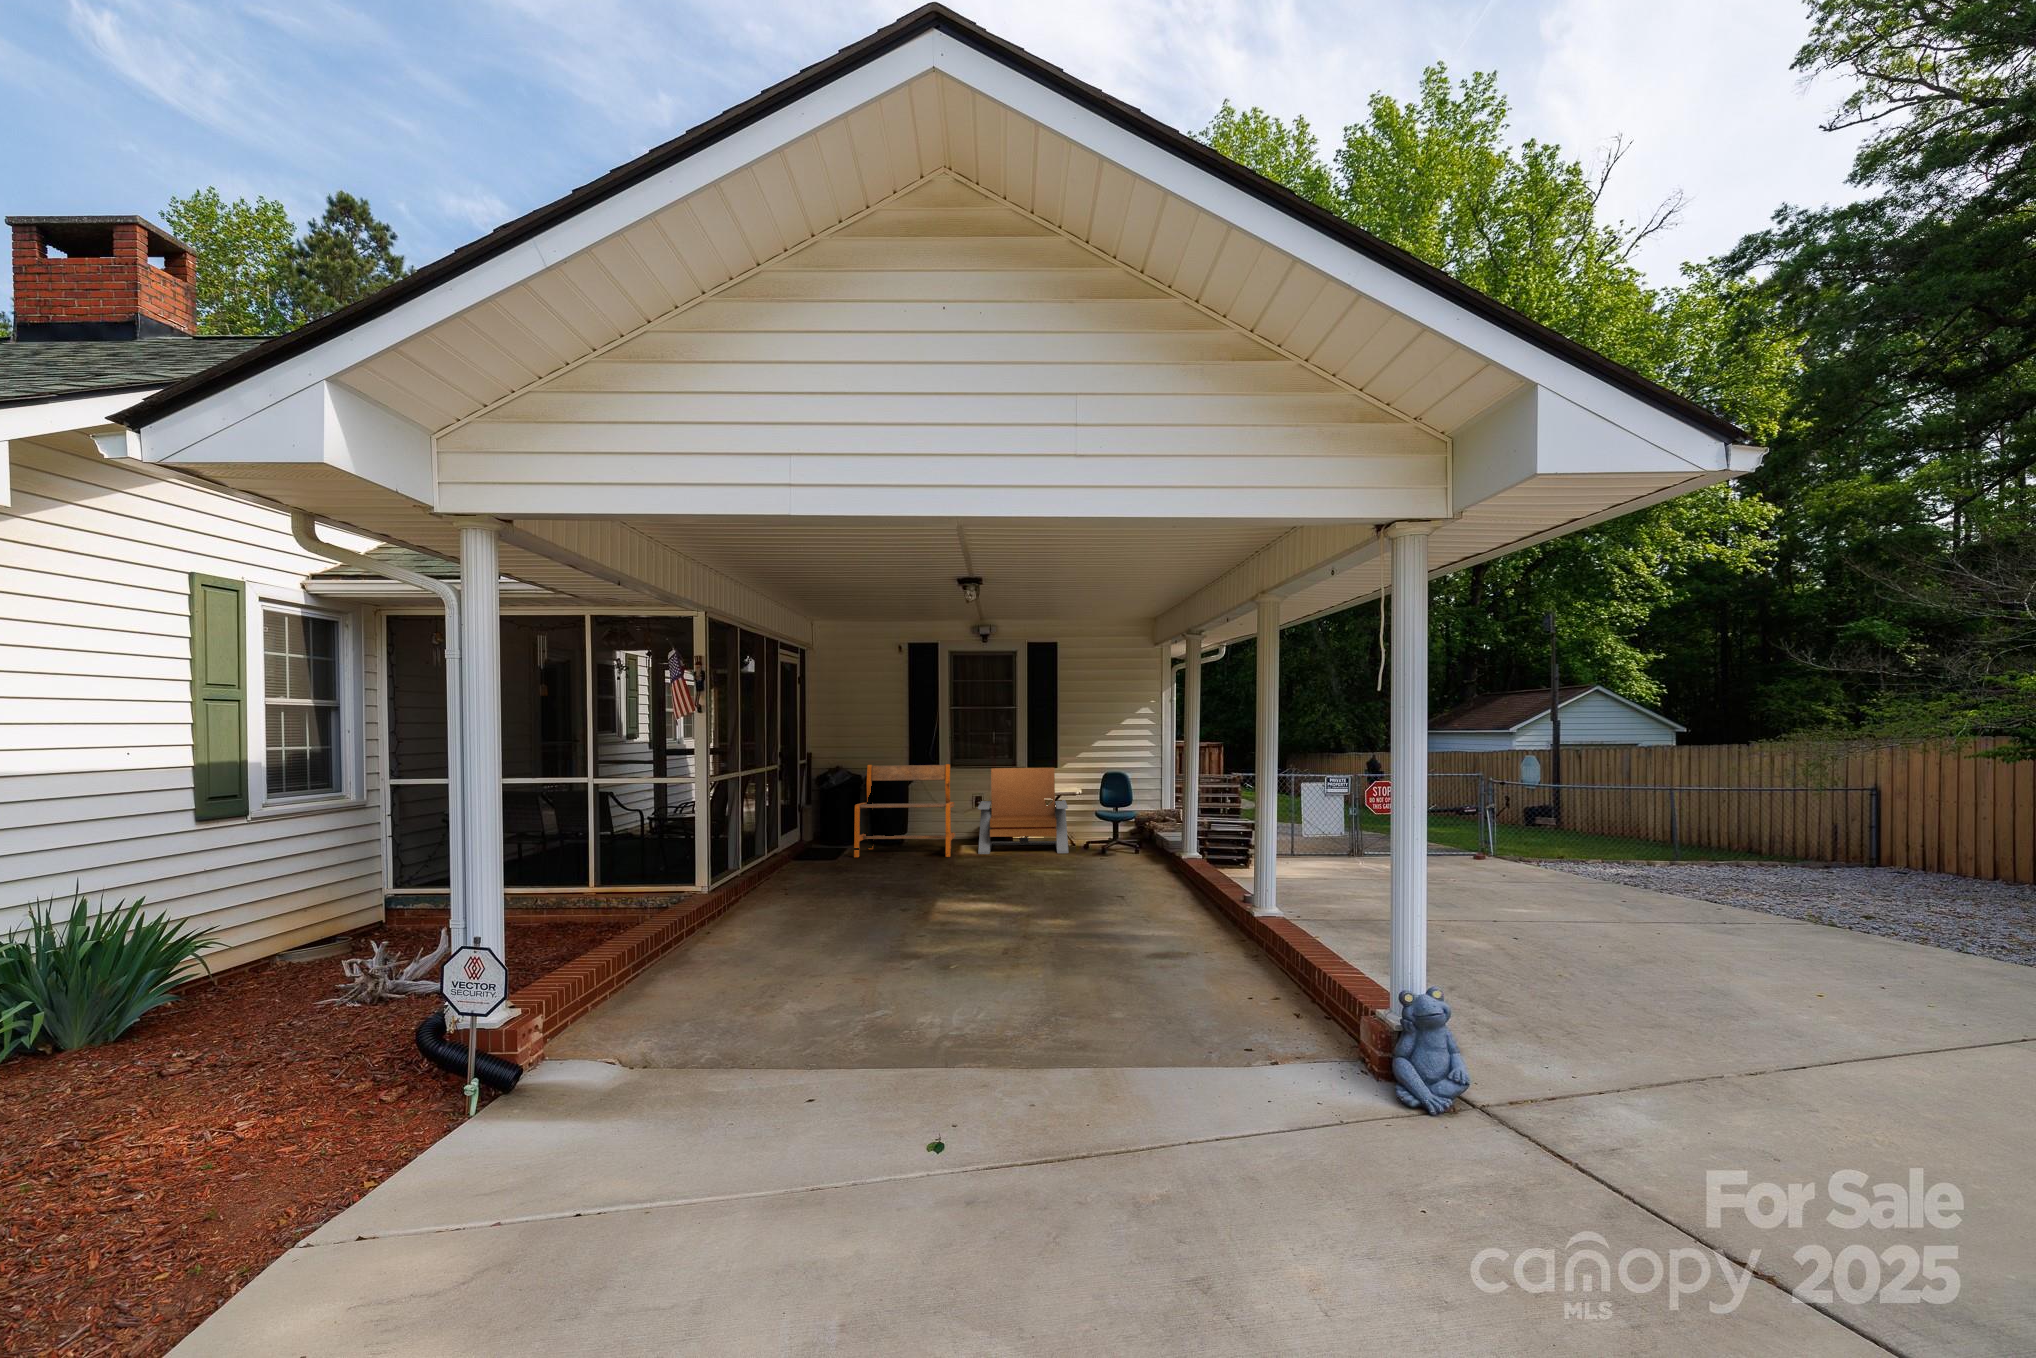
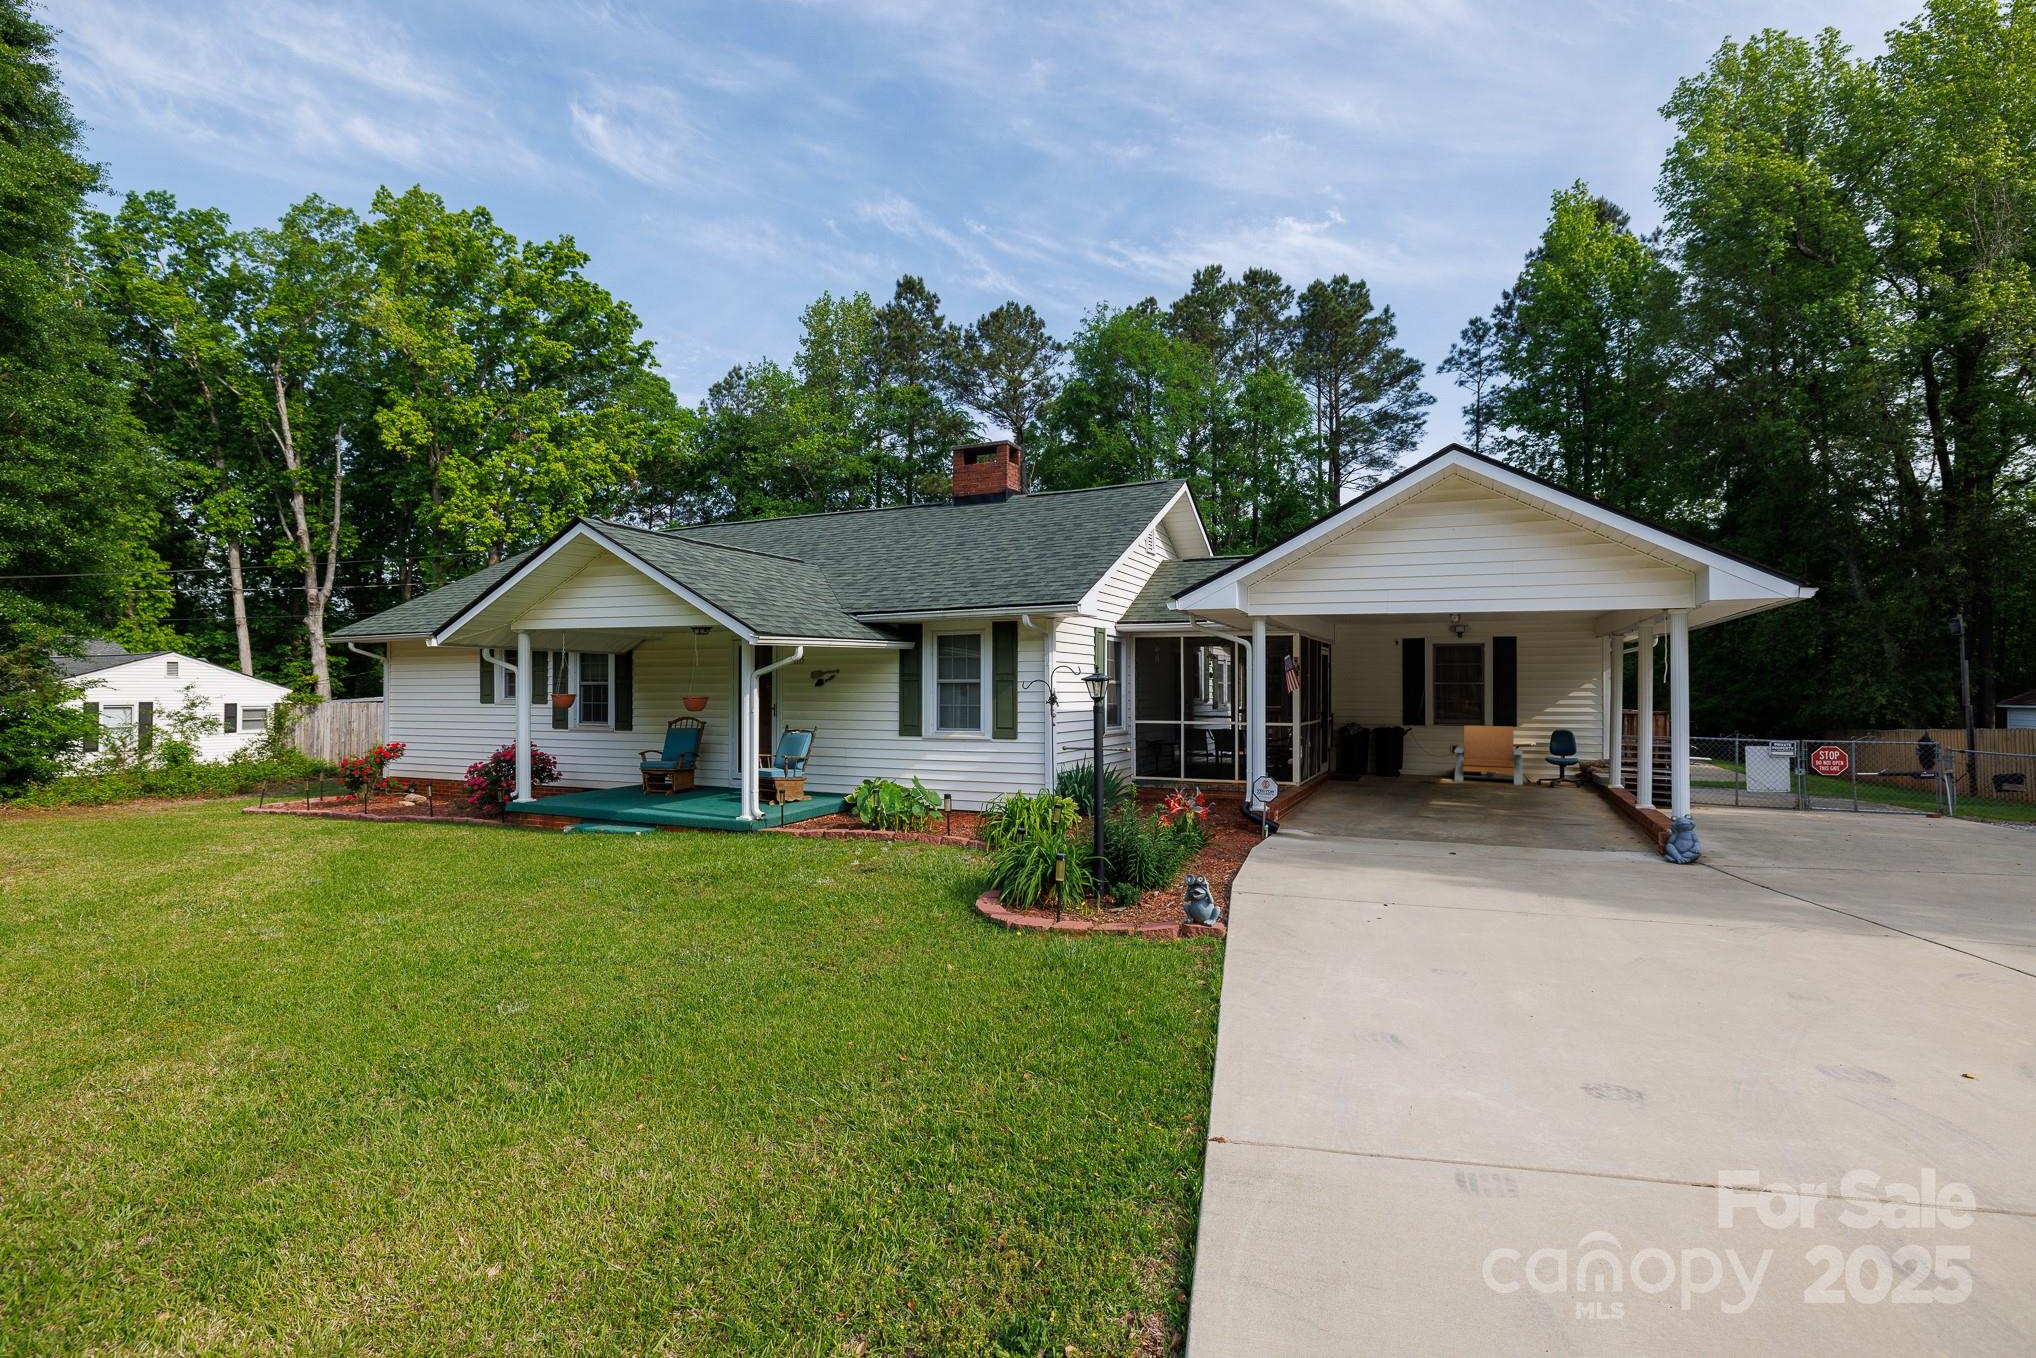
bench: present [854,764,955,857] -> none [1367,721,1437,782]

